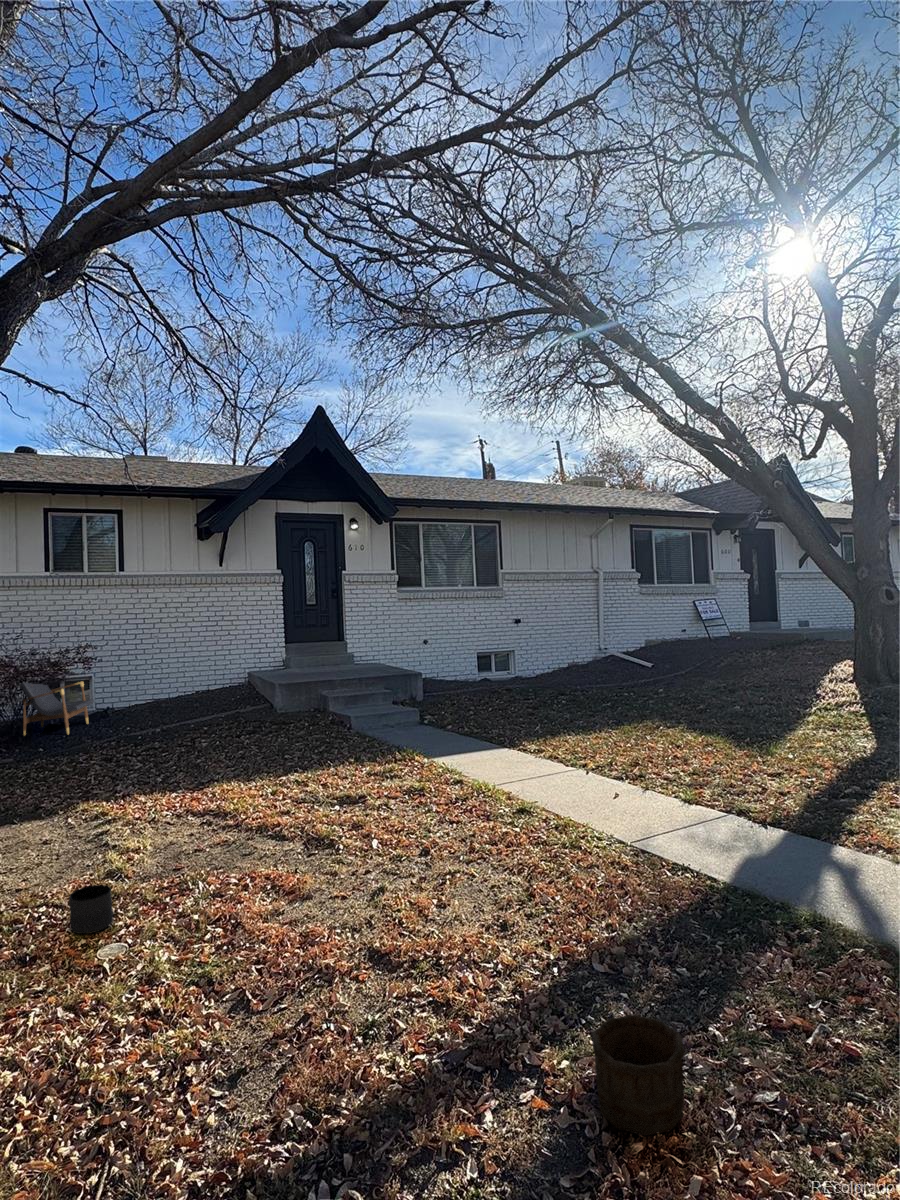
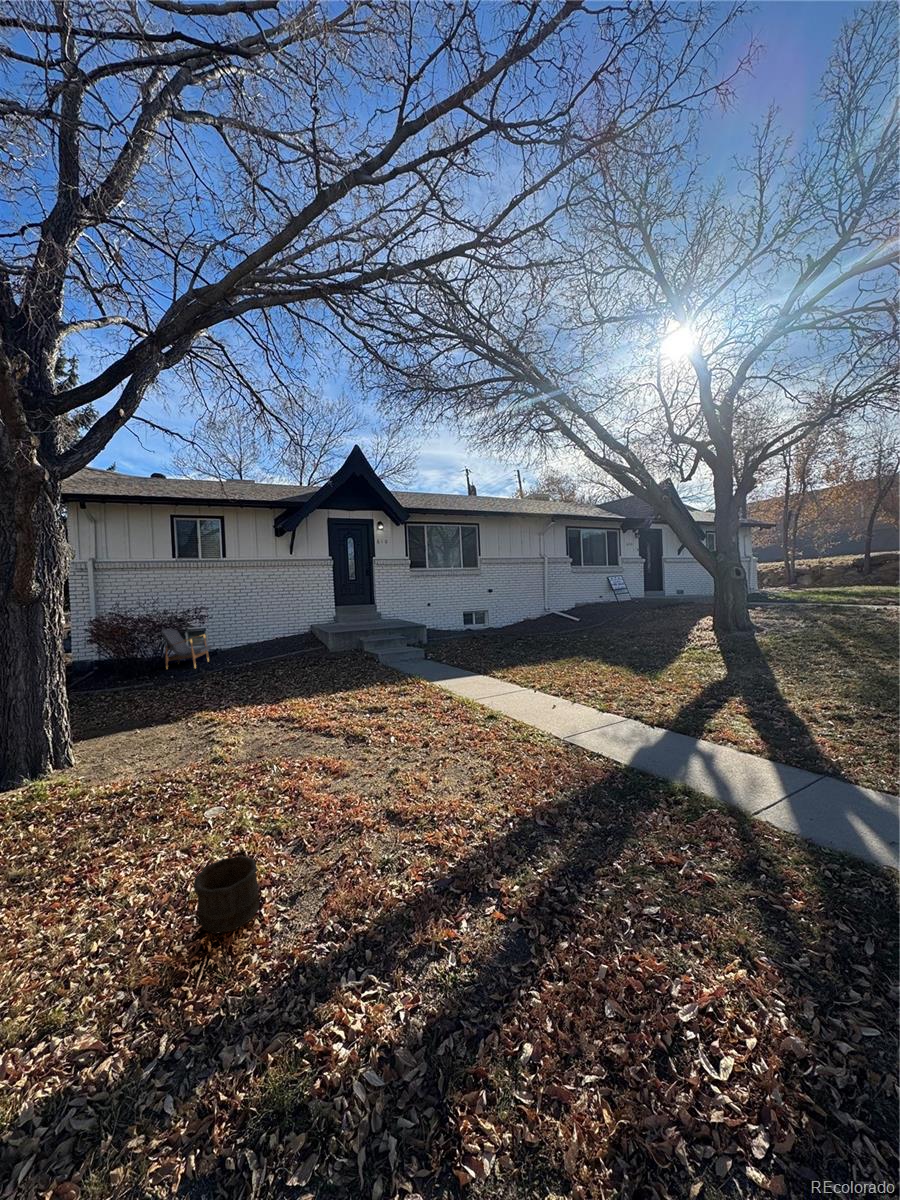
planter: present [69,885,113,934] -> none [187,767,217,800]
wooden bucket: present [591,1014,685,1136] -> present [194,856,259,934]

